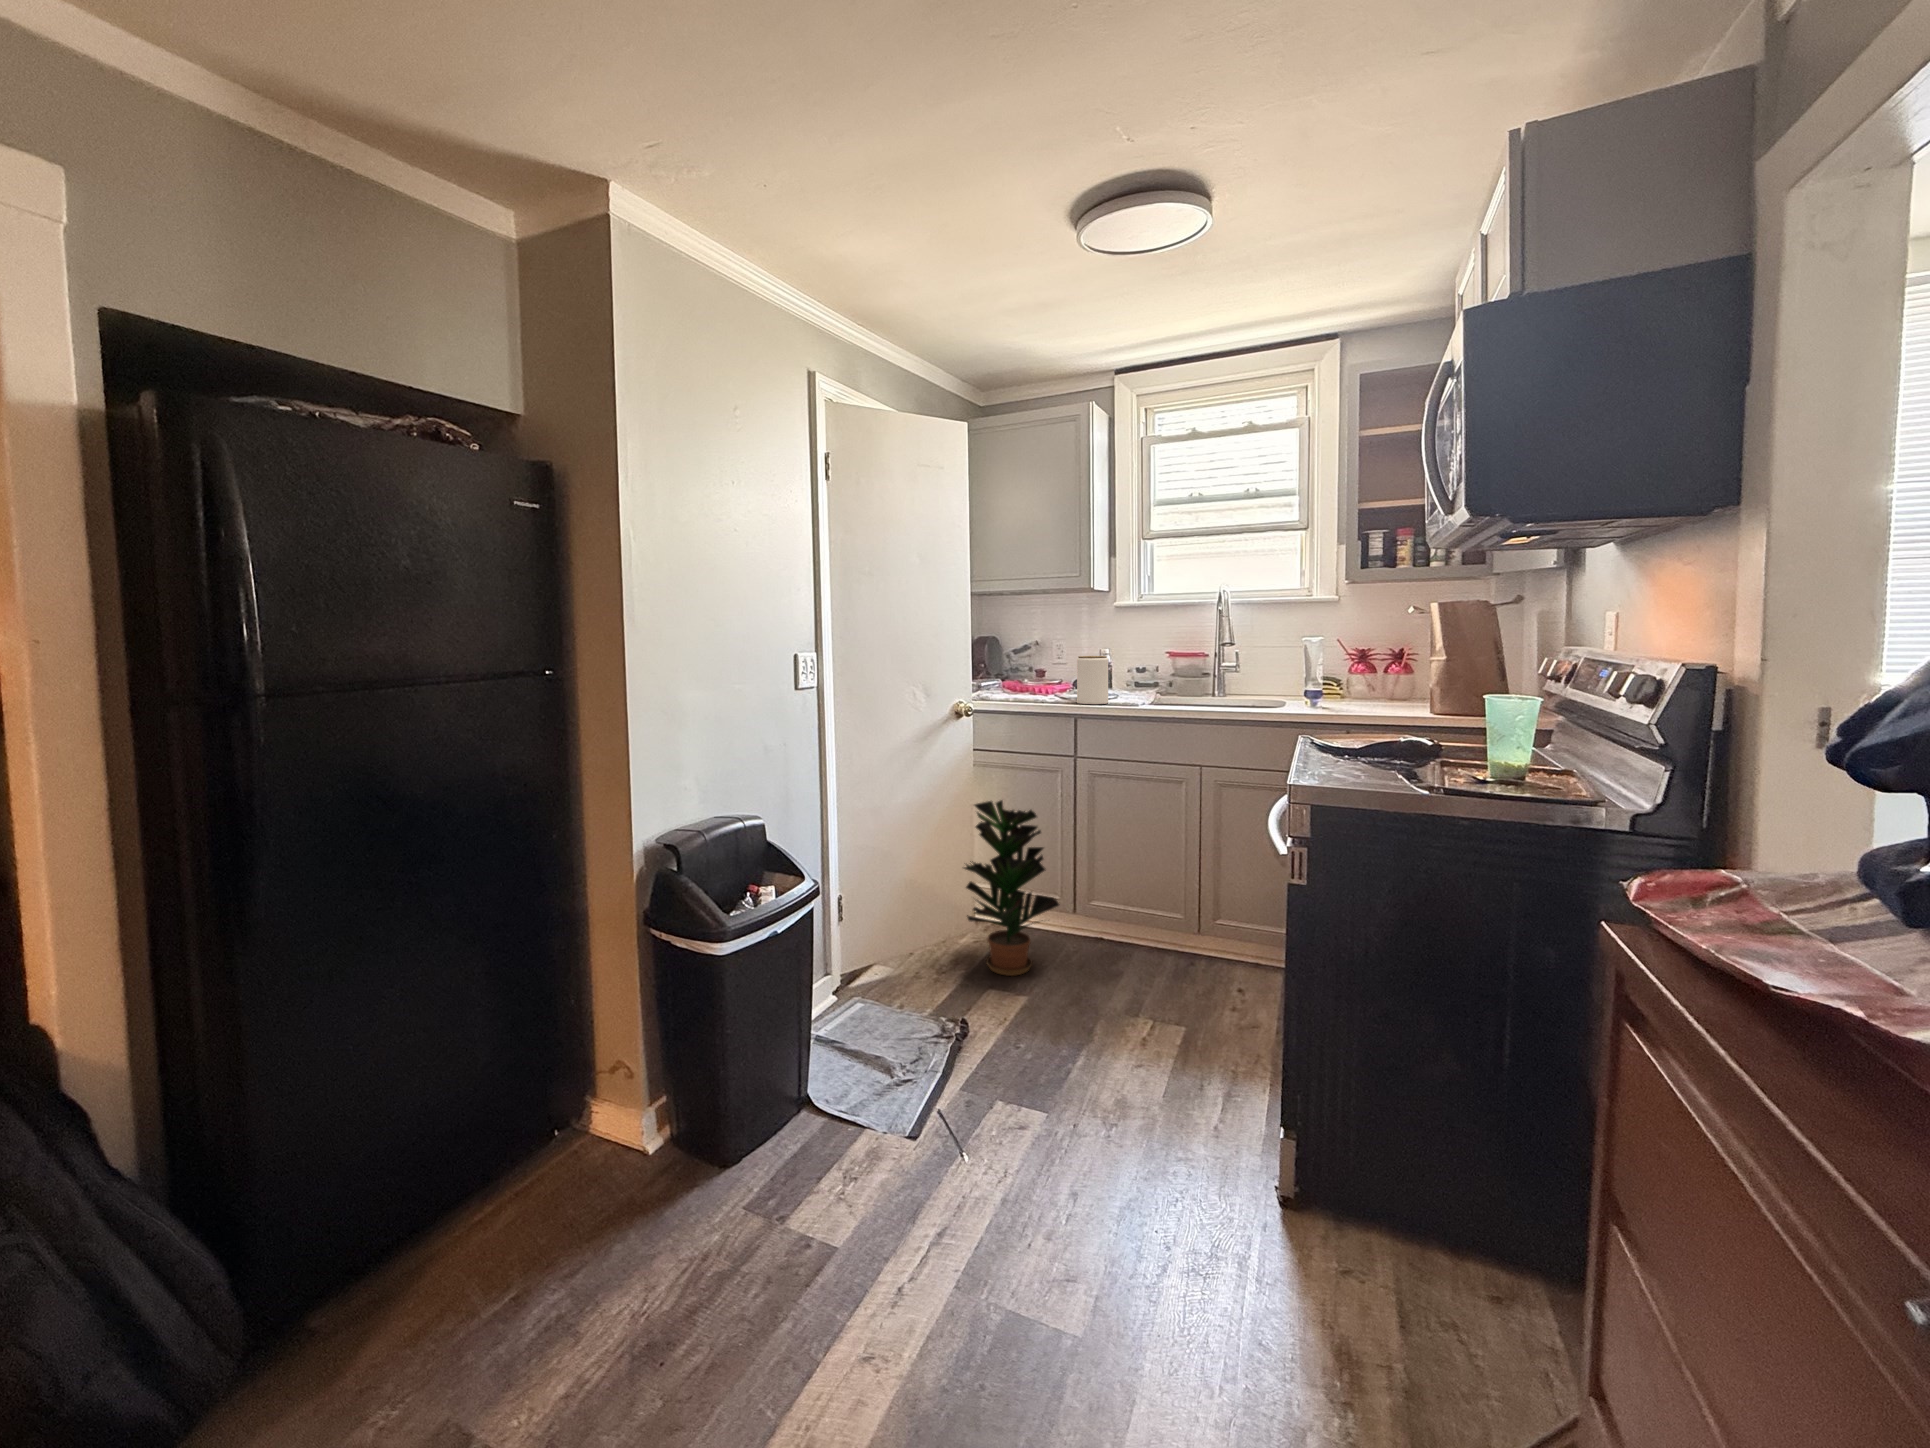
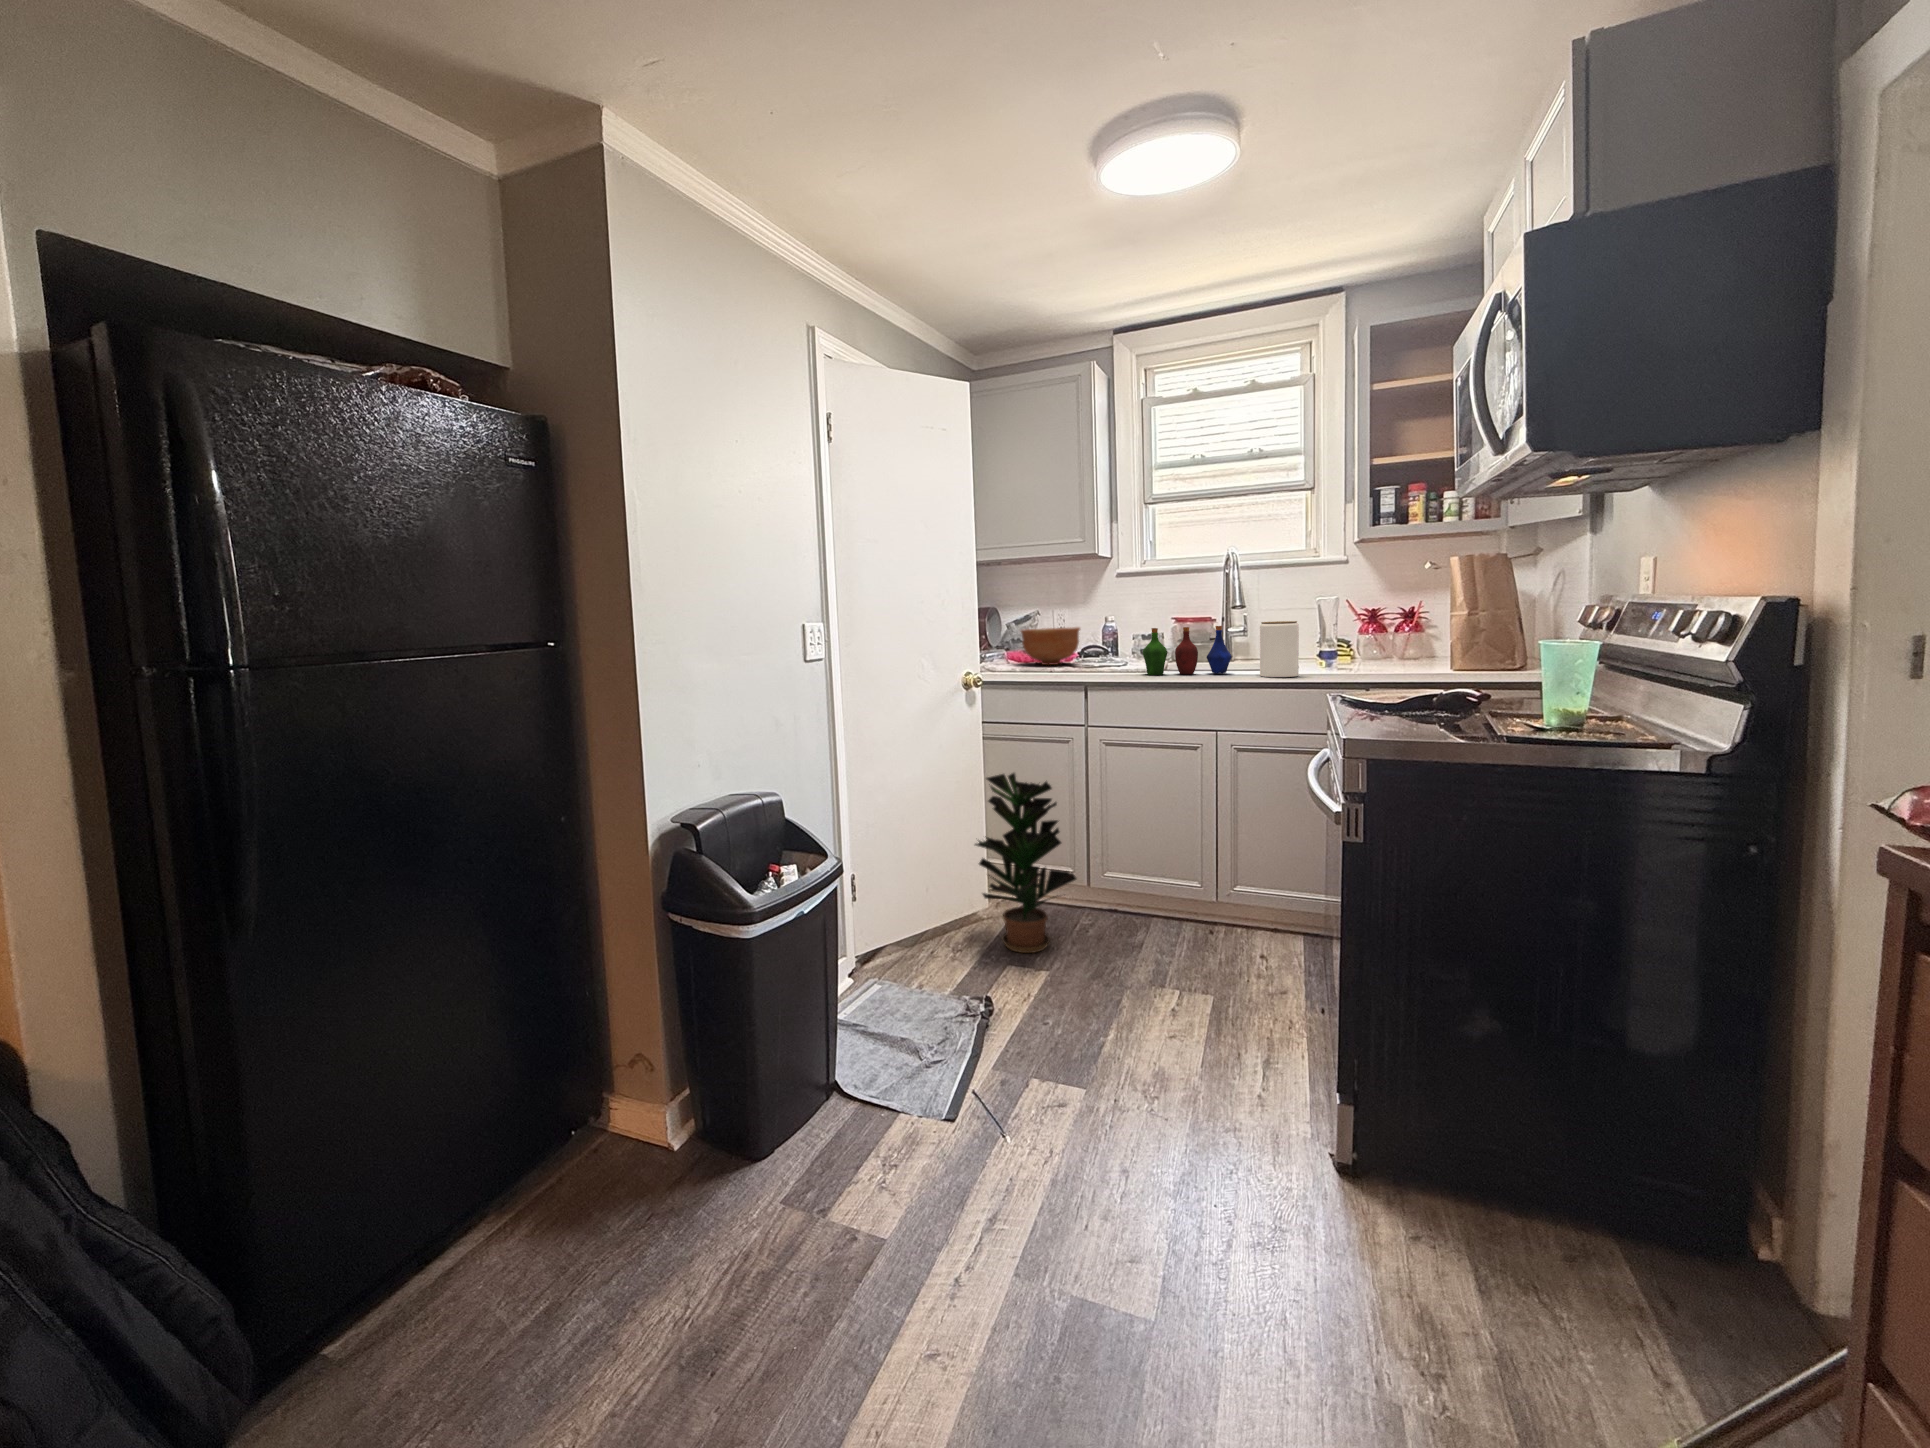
jar: present [1077,656,1108,704] -> present [1260,621,1299,677]
bowl: none [1016,659,1075,695] -> present [1021,627,1080,665]
bottle: none [1129,663,1216,710] -> present [1143,626,1232,675]

